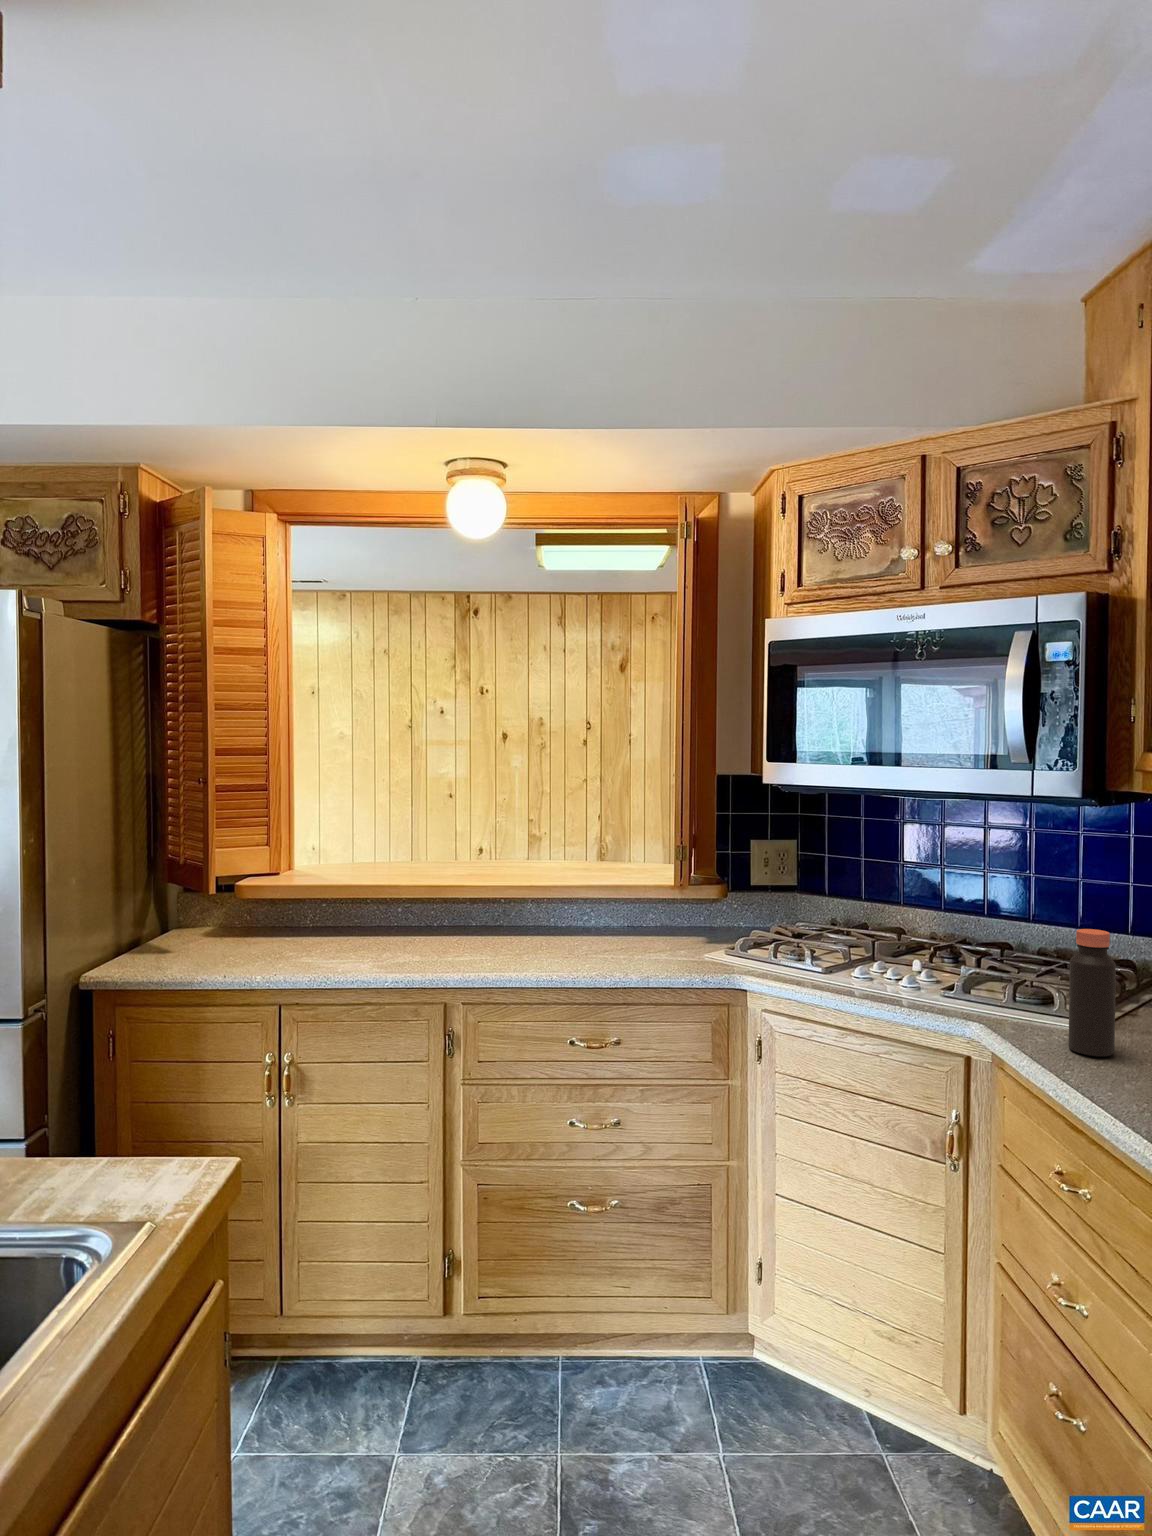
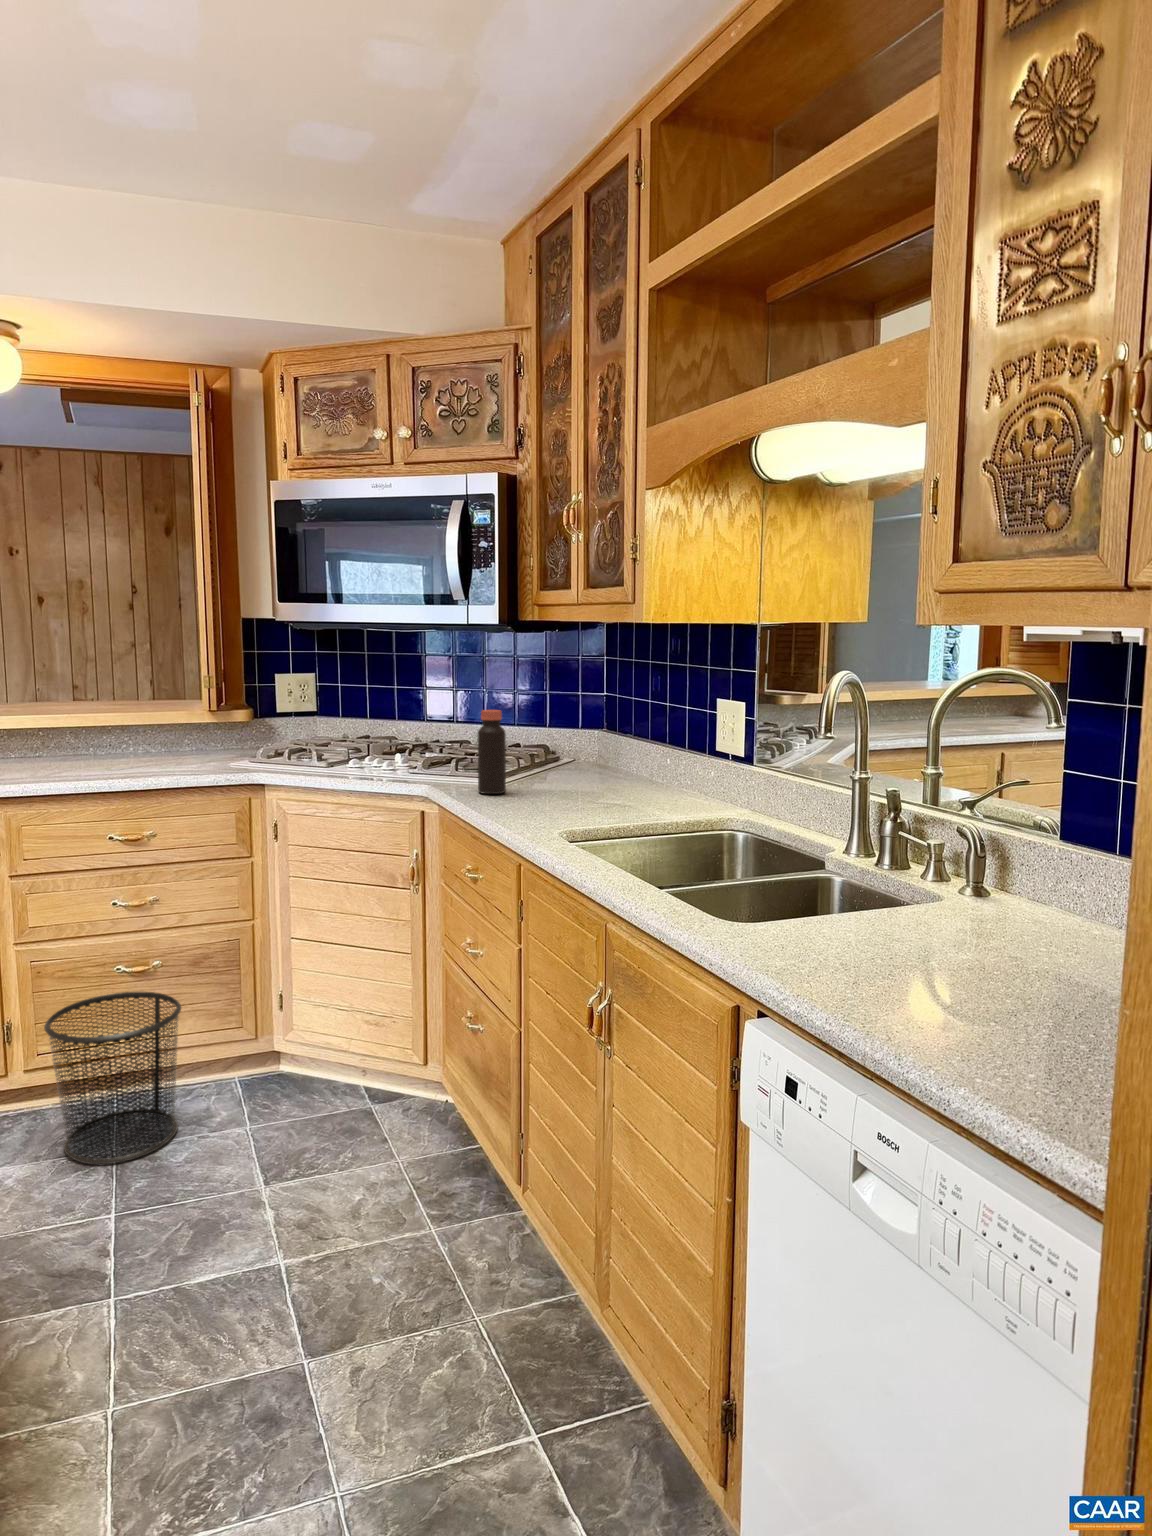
trash can: none [493,1235,645,1479] -> present [44,992,181,1164]

